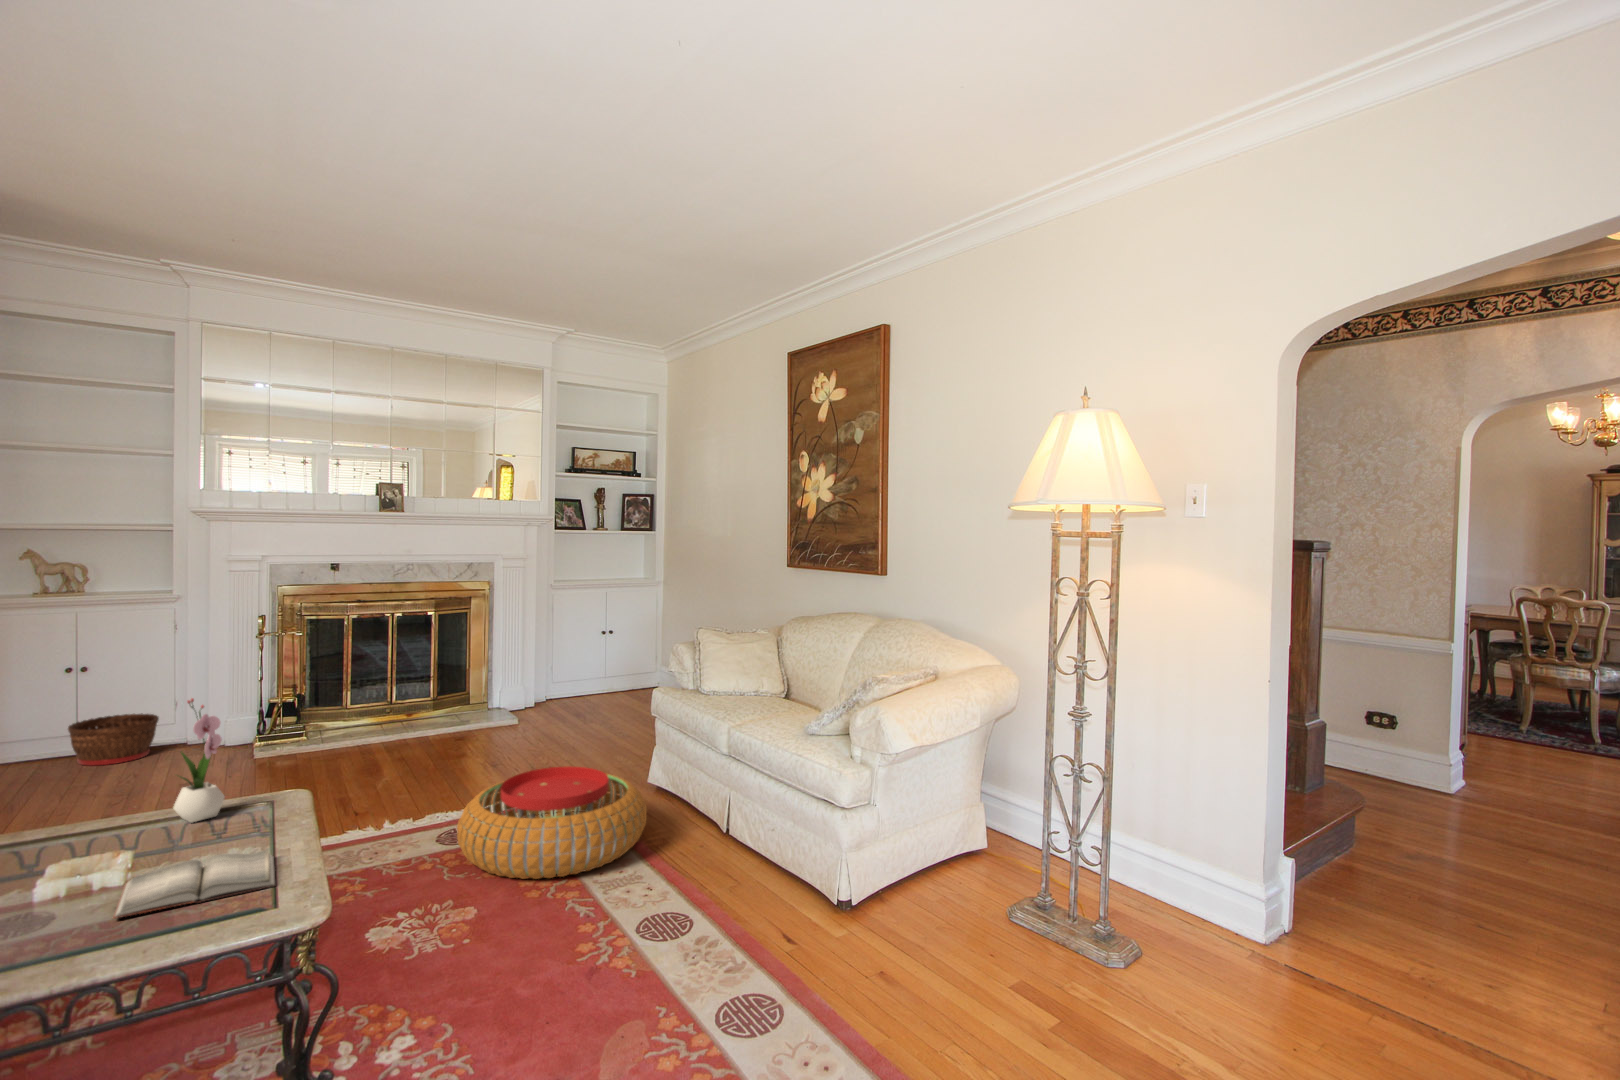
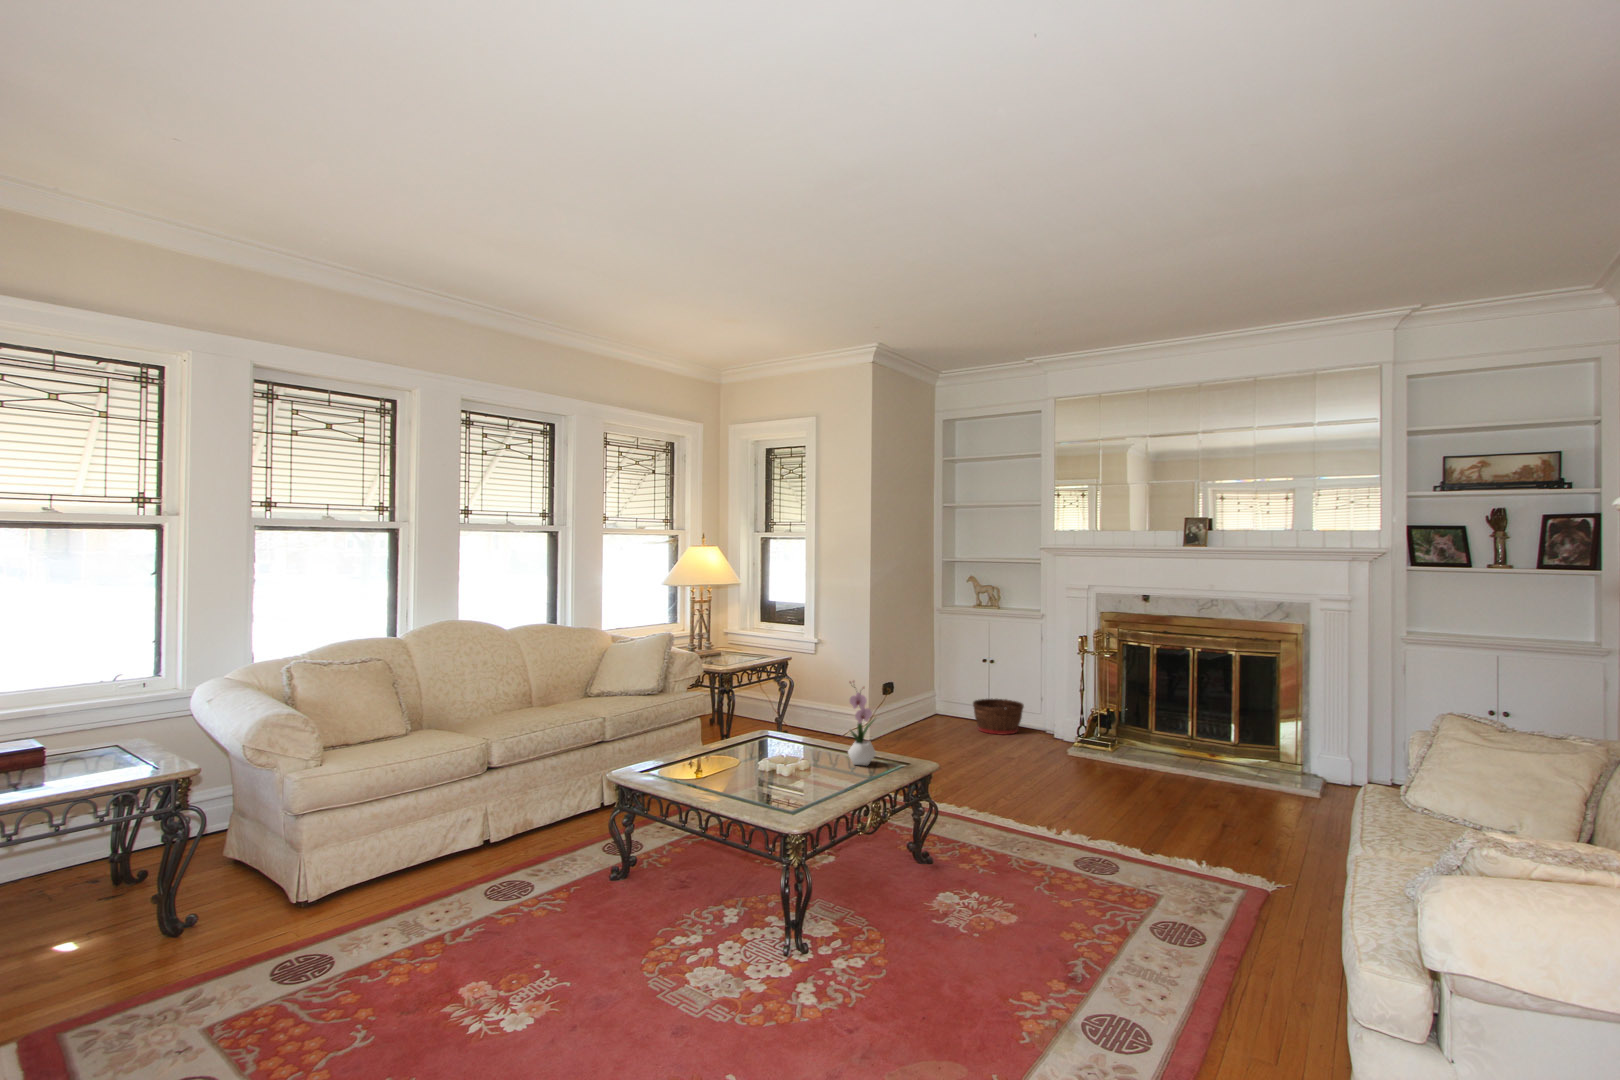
pouf: present [457,767,647,879] -> none [1052,823,1263,951]
hardback book: present [113,849,275,919] -> none [742,779,836,810]

